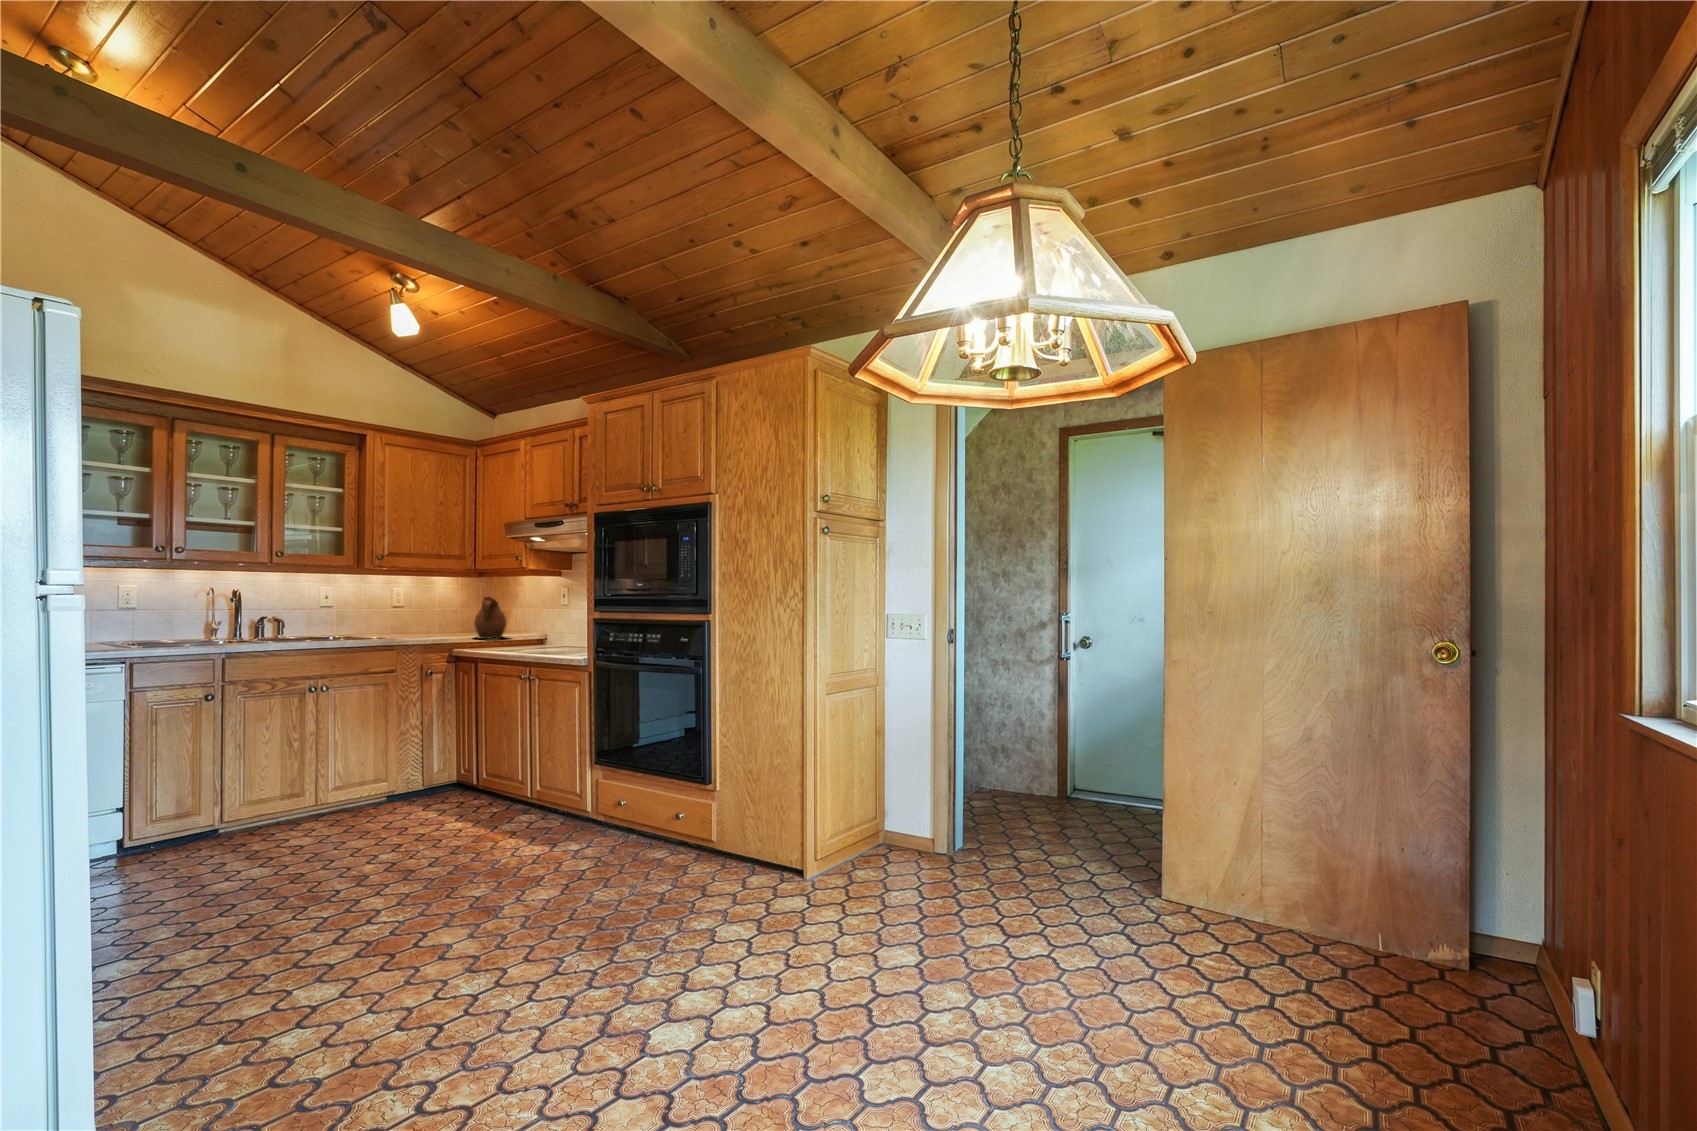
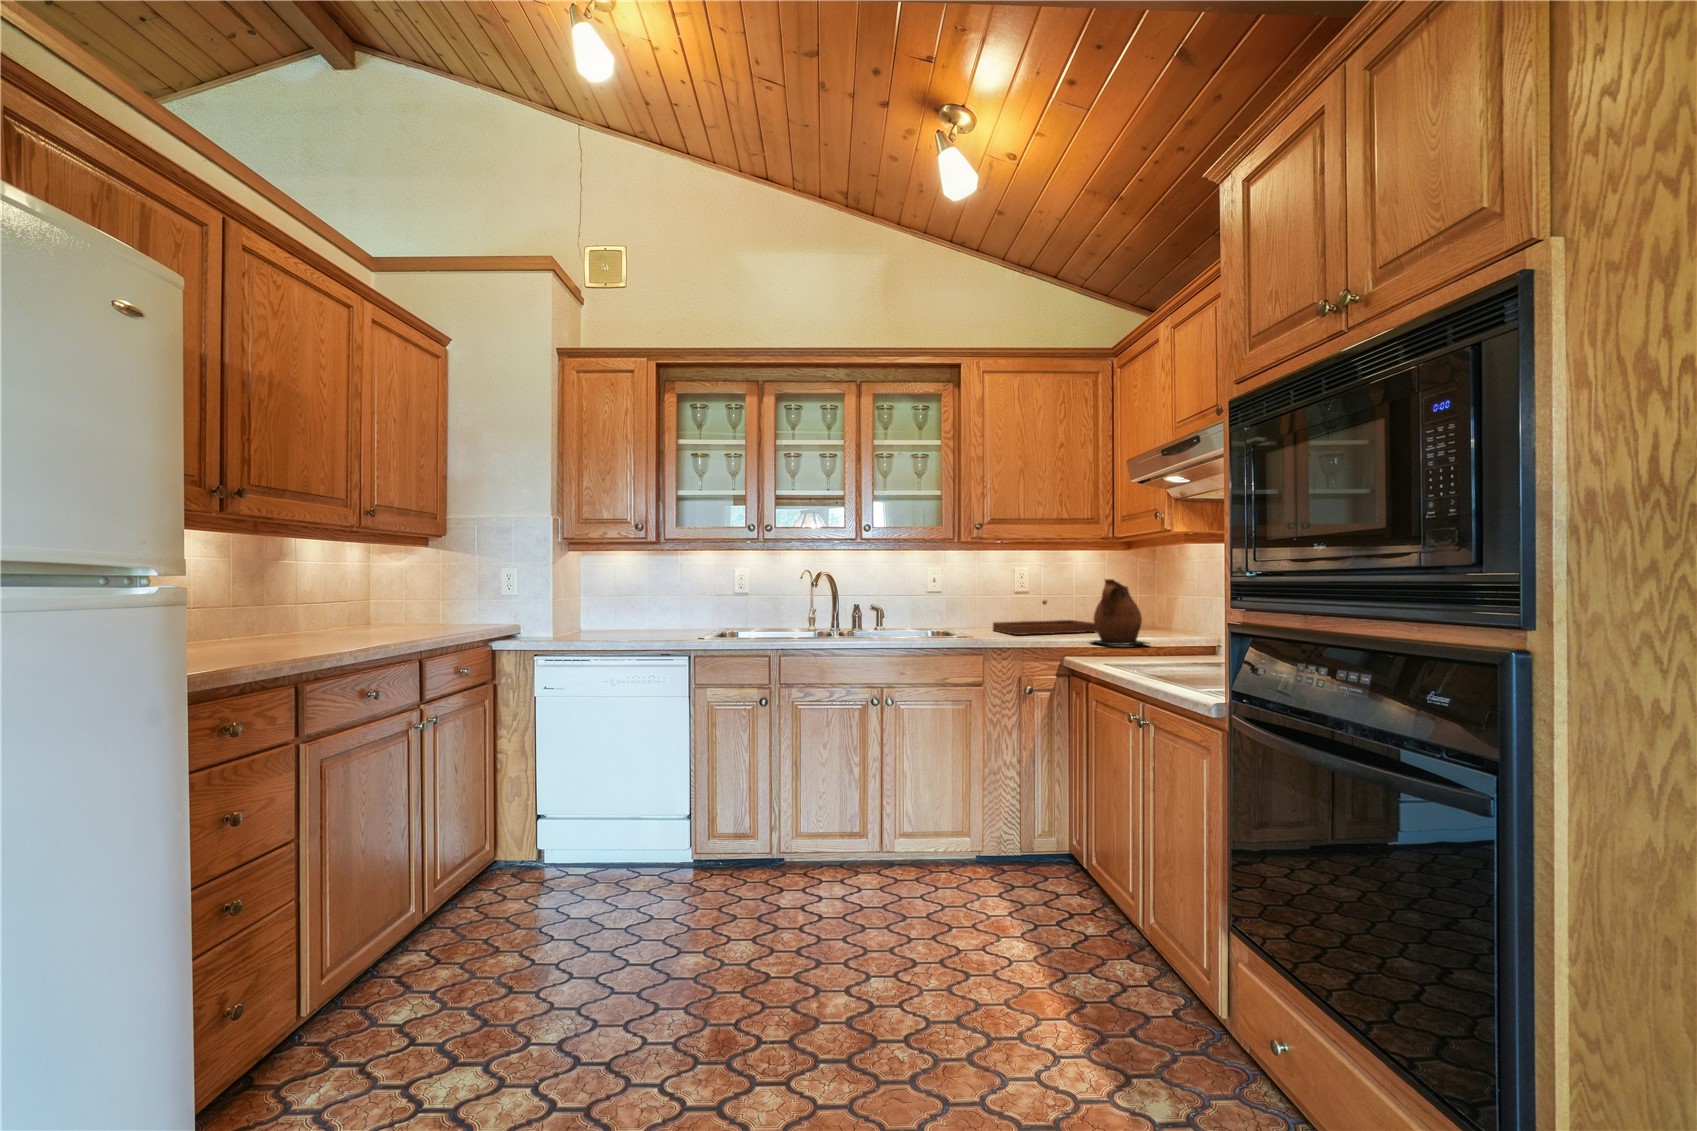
tray: none [383,612,463,637] -> present [993,600,1097,635]

